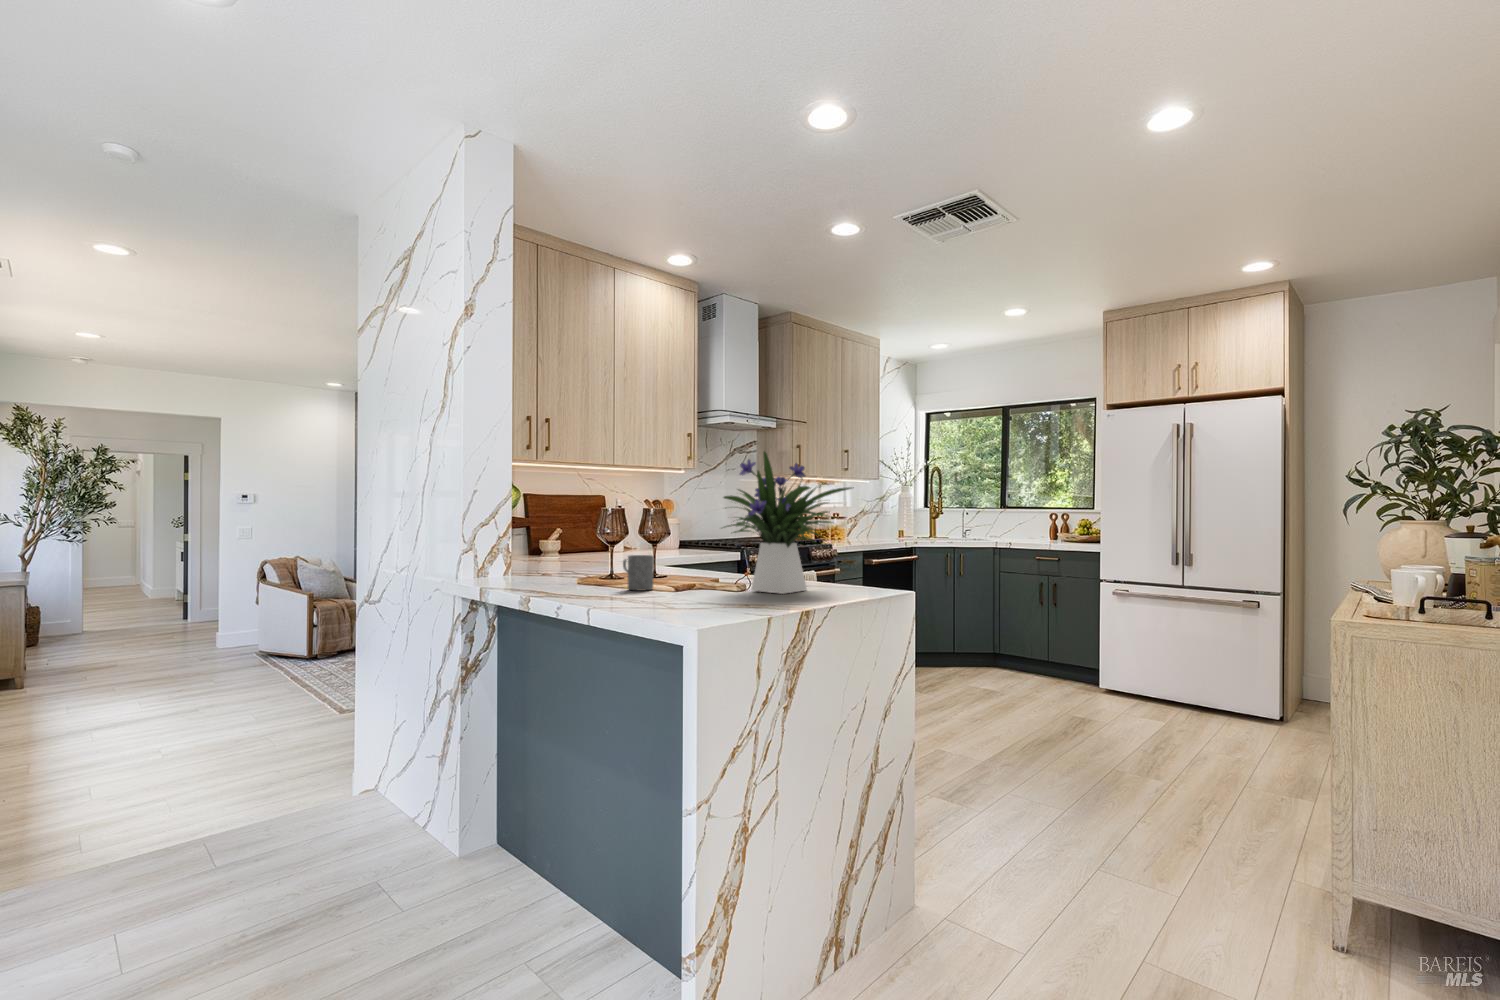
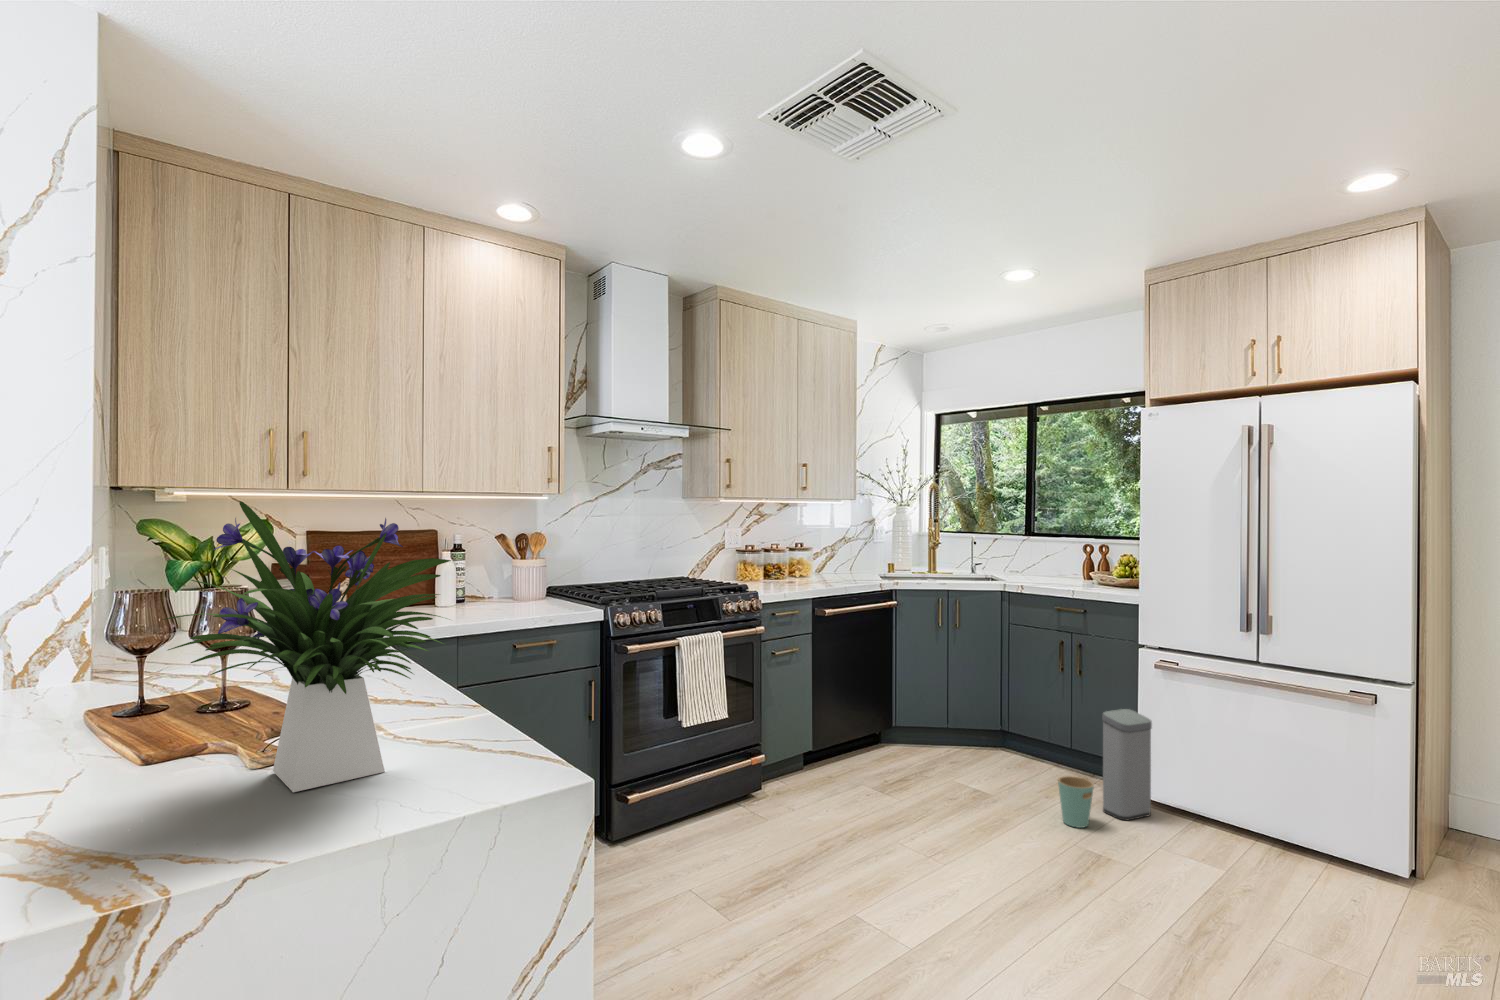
mug: present [623,555,654,591] -> none [57,682,154,756]
trash can: none [1049,625,1111,705] -> present [1058,709,1152,828]

